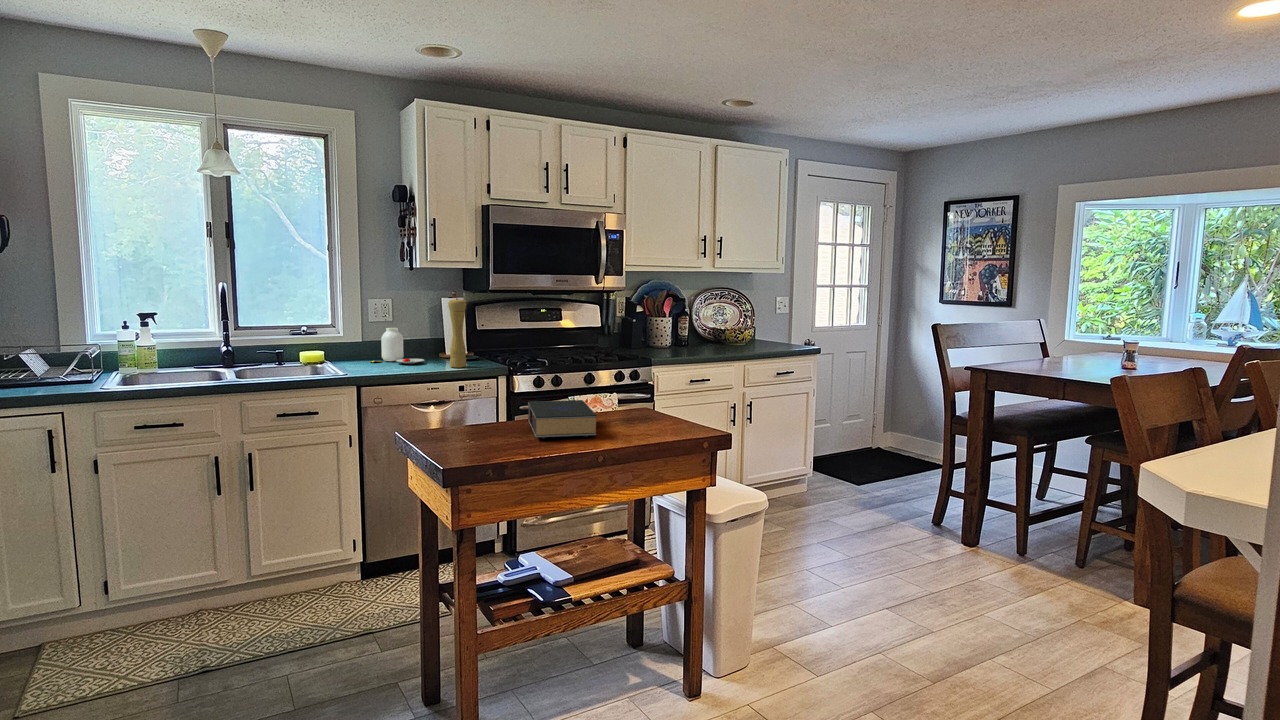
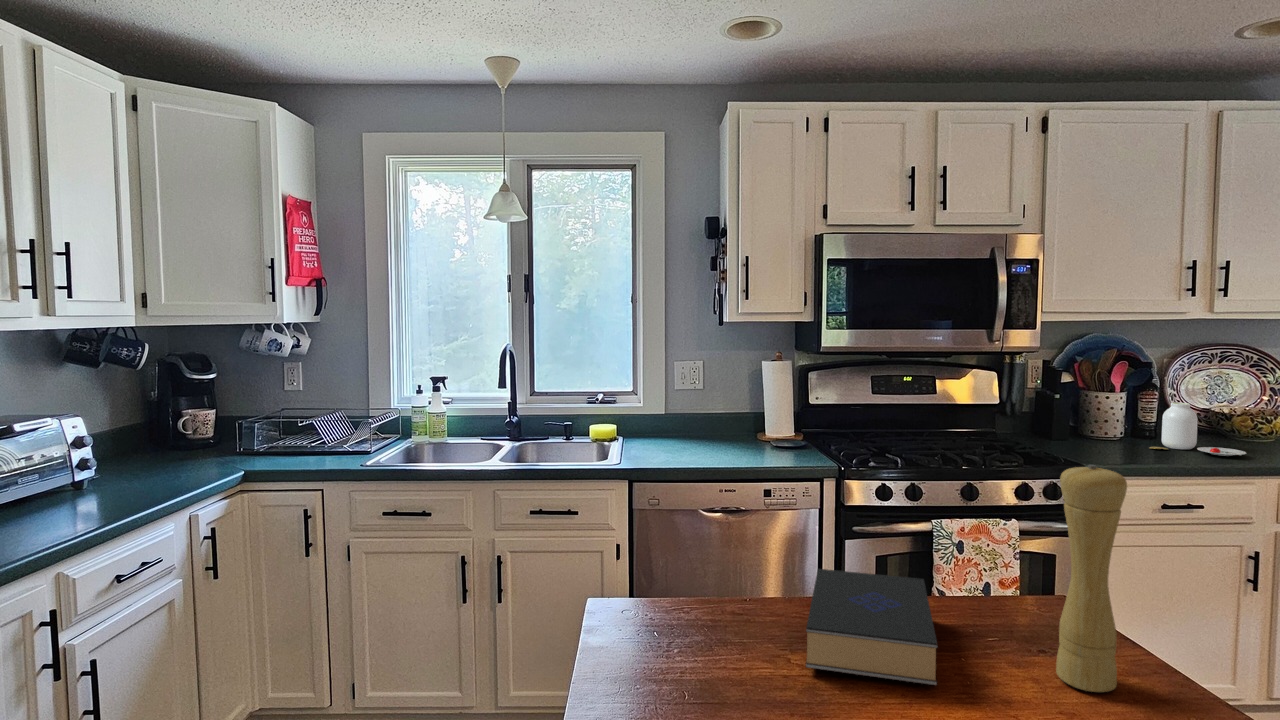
pepper mill: present [448,298,466,367] -> present [1056,465,1127,692]
jar: present [370,328,424,364] -> present [1149,403,1246,456]

